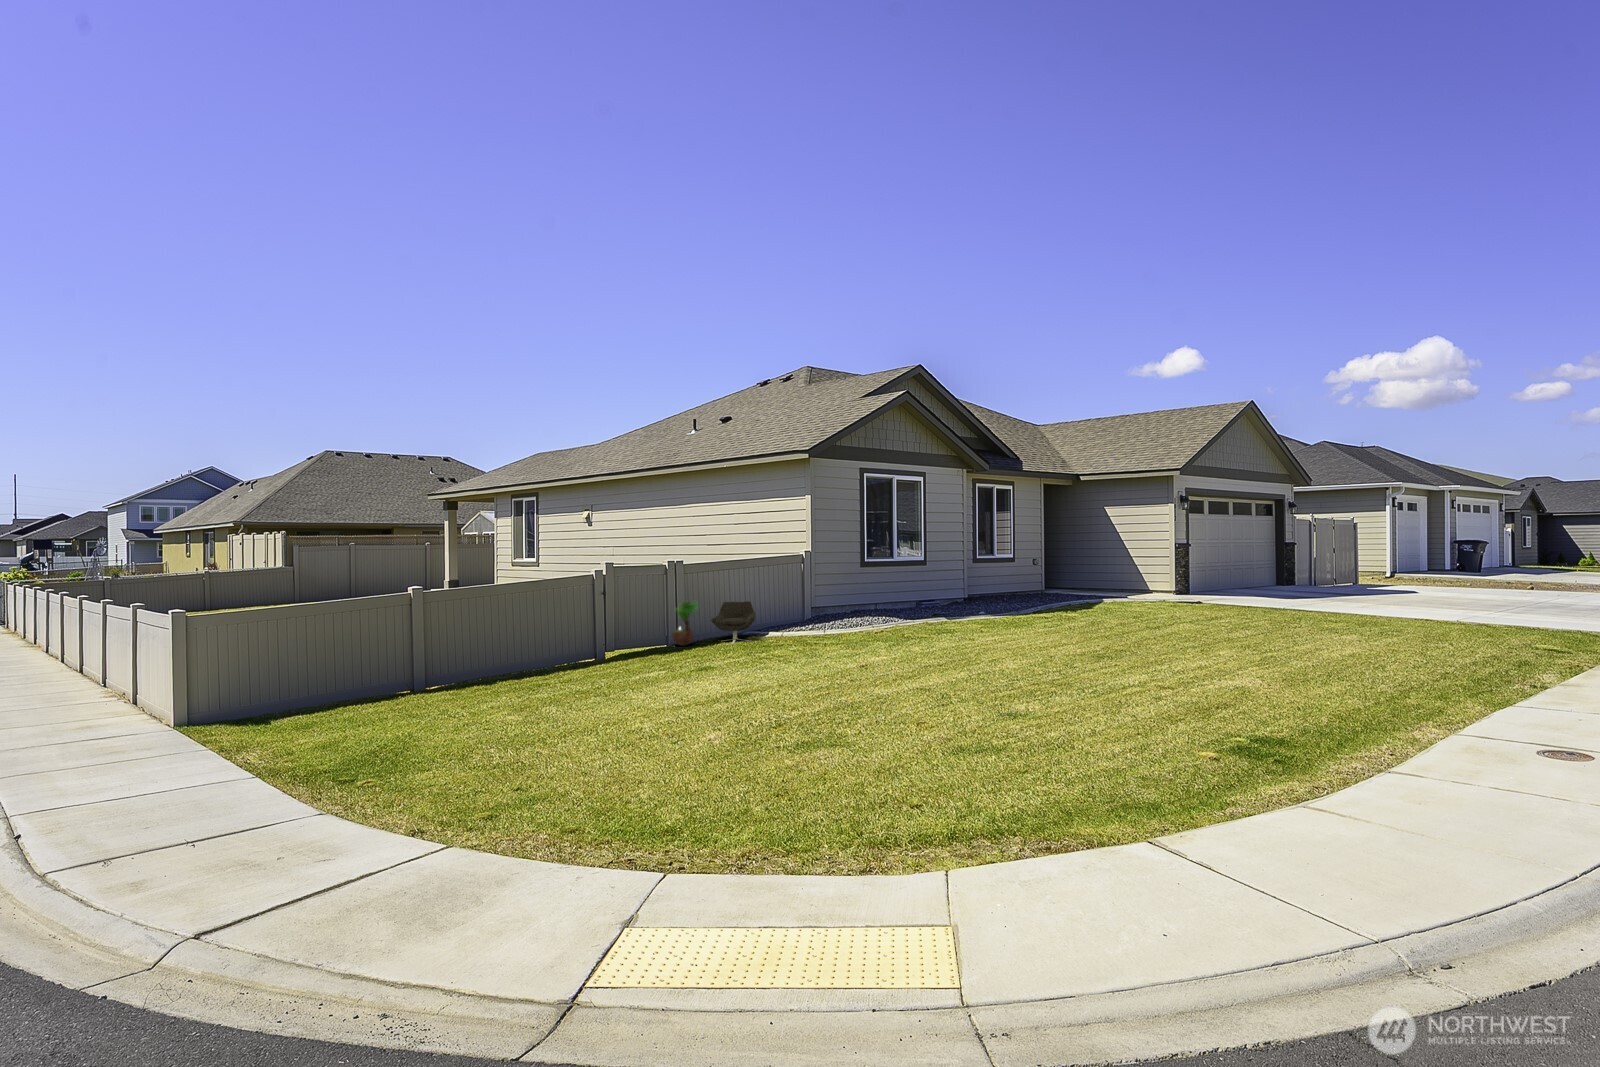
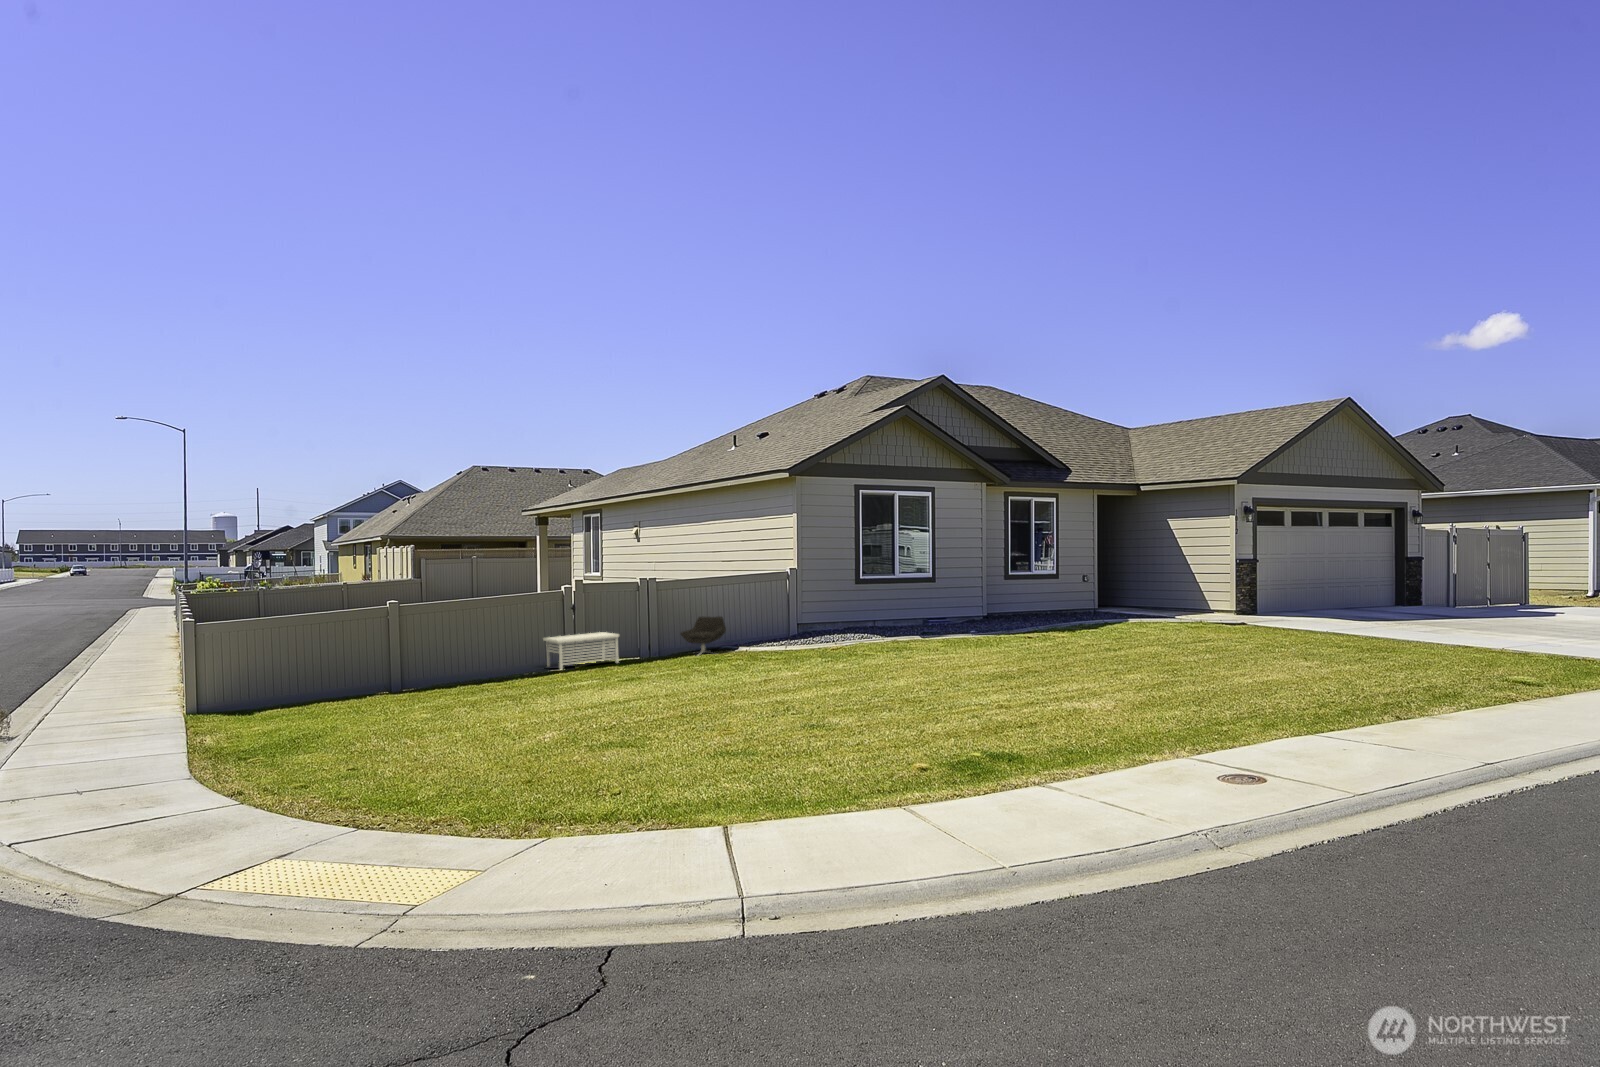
potted tree: present [672,602,696,646] -> none [640,612,665,657]
storage bench: none [577,620,660,663] -> present [543,632,619,670]

